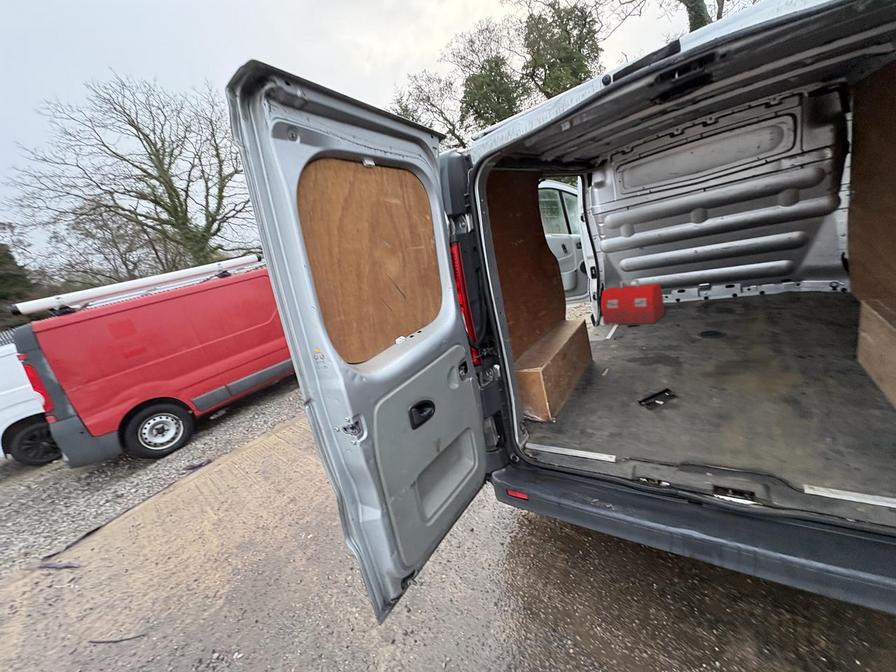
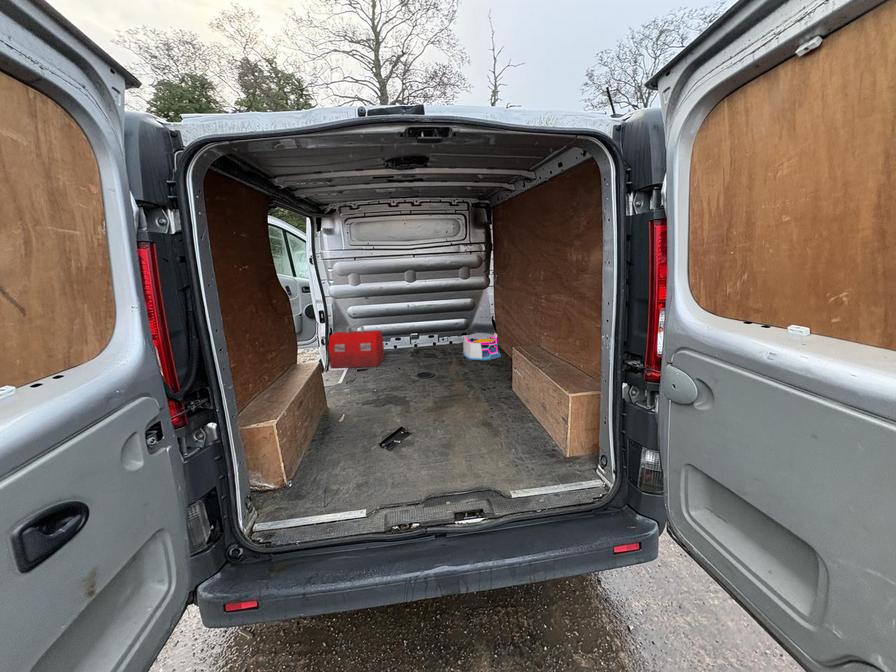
storage bin: none [771,280,831,317] -> present [463,333,501,360]

